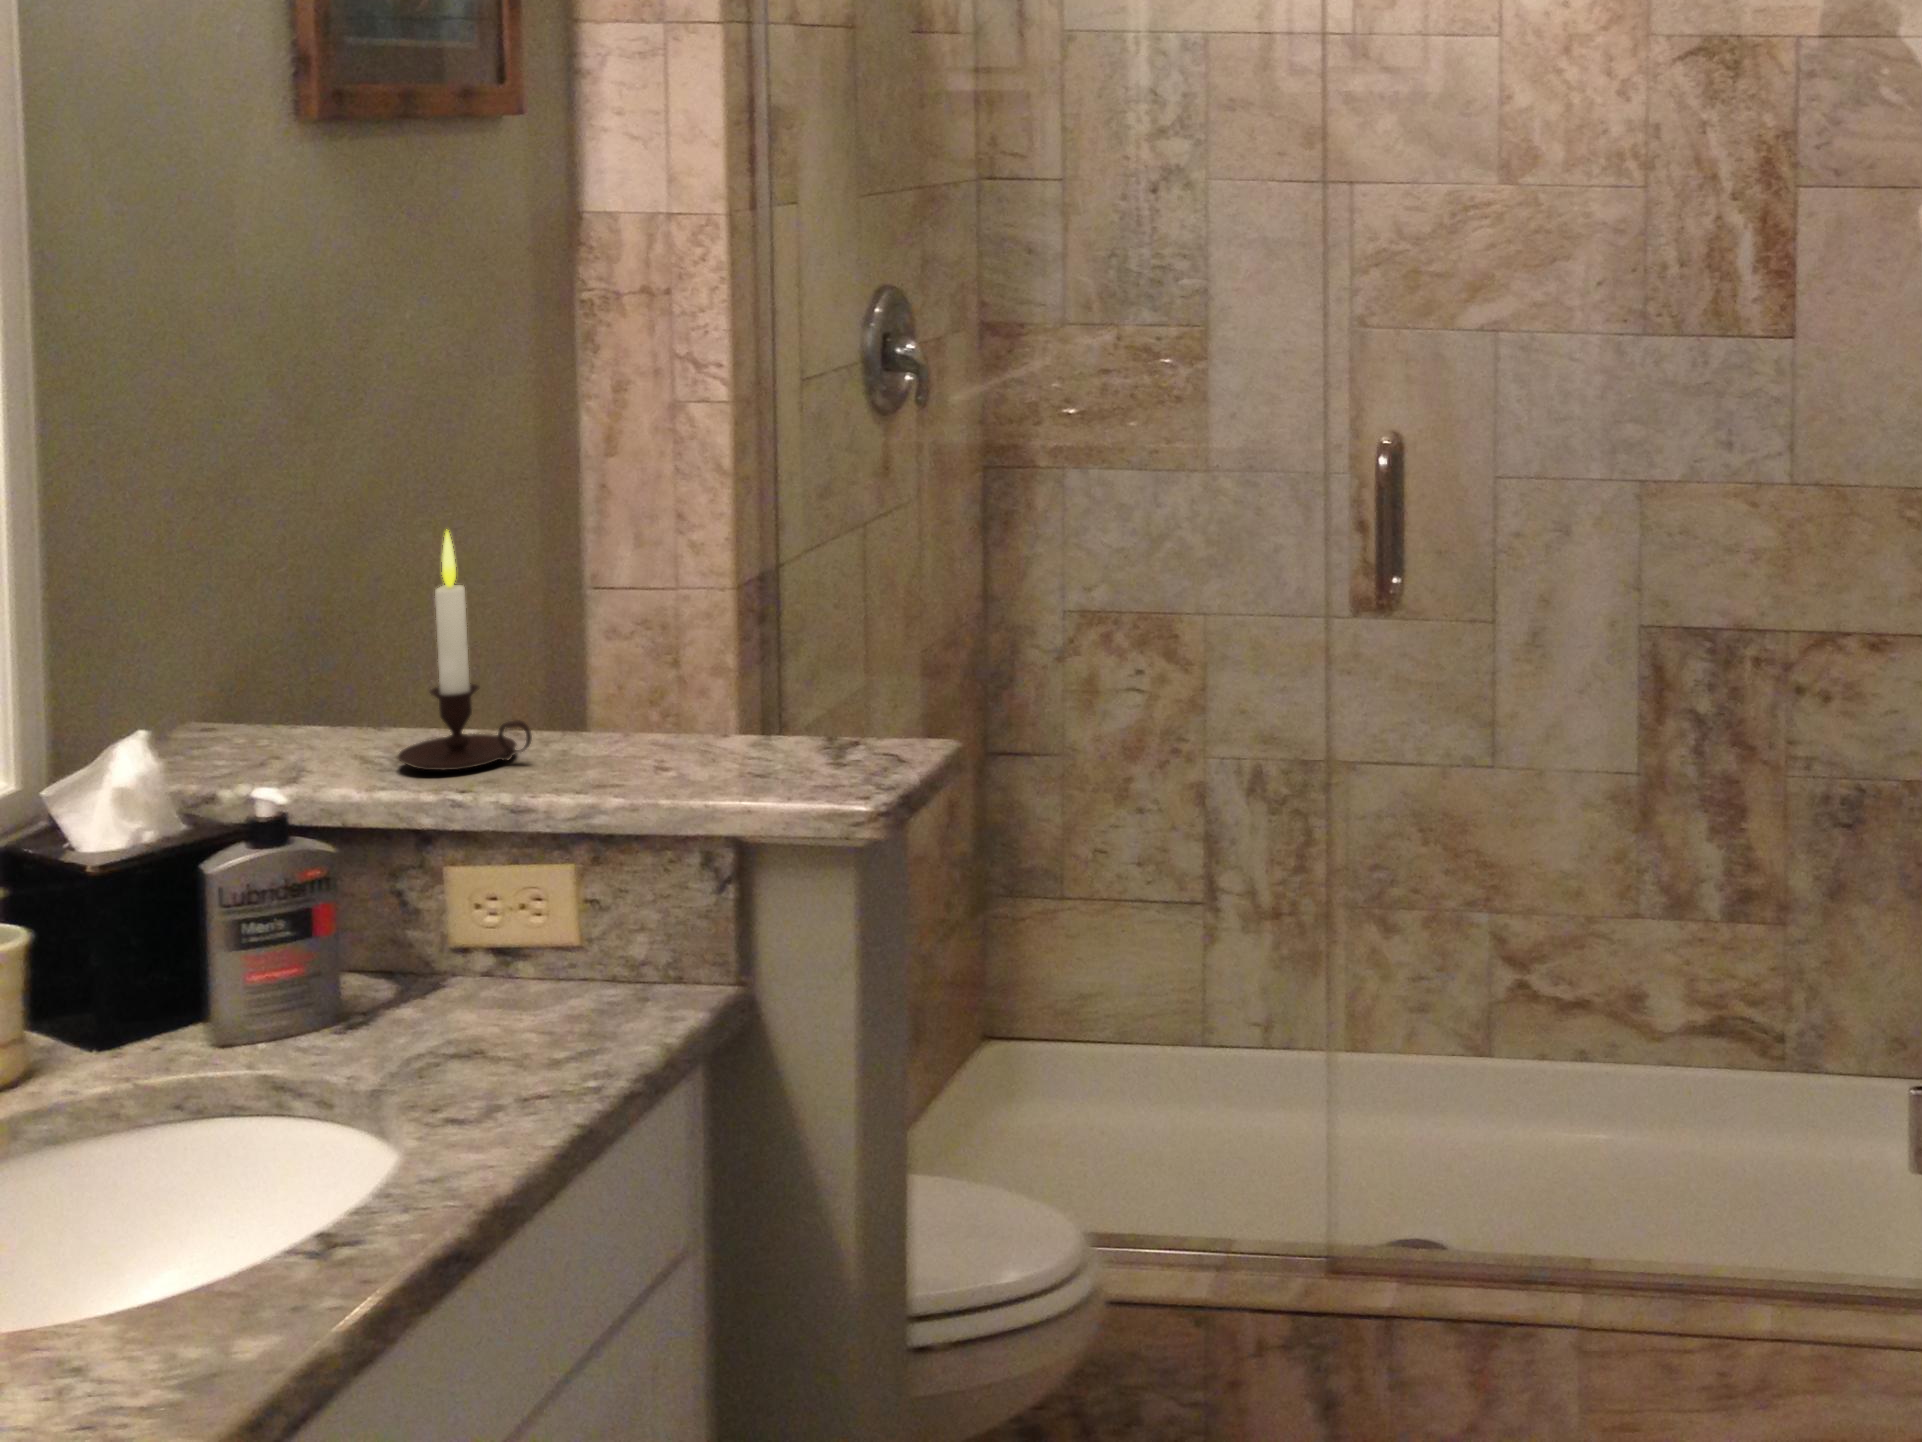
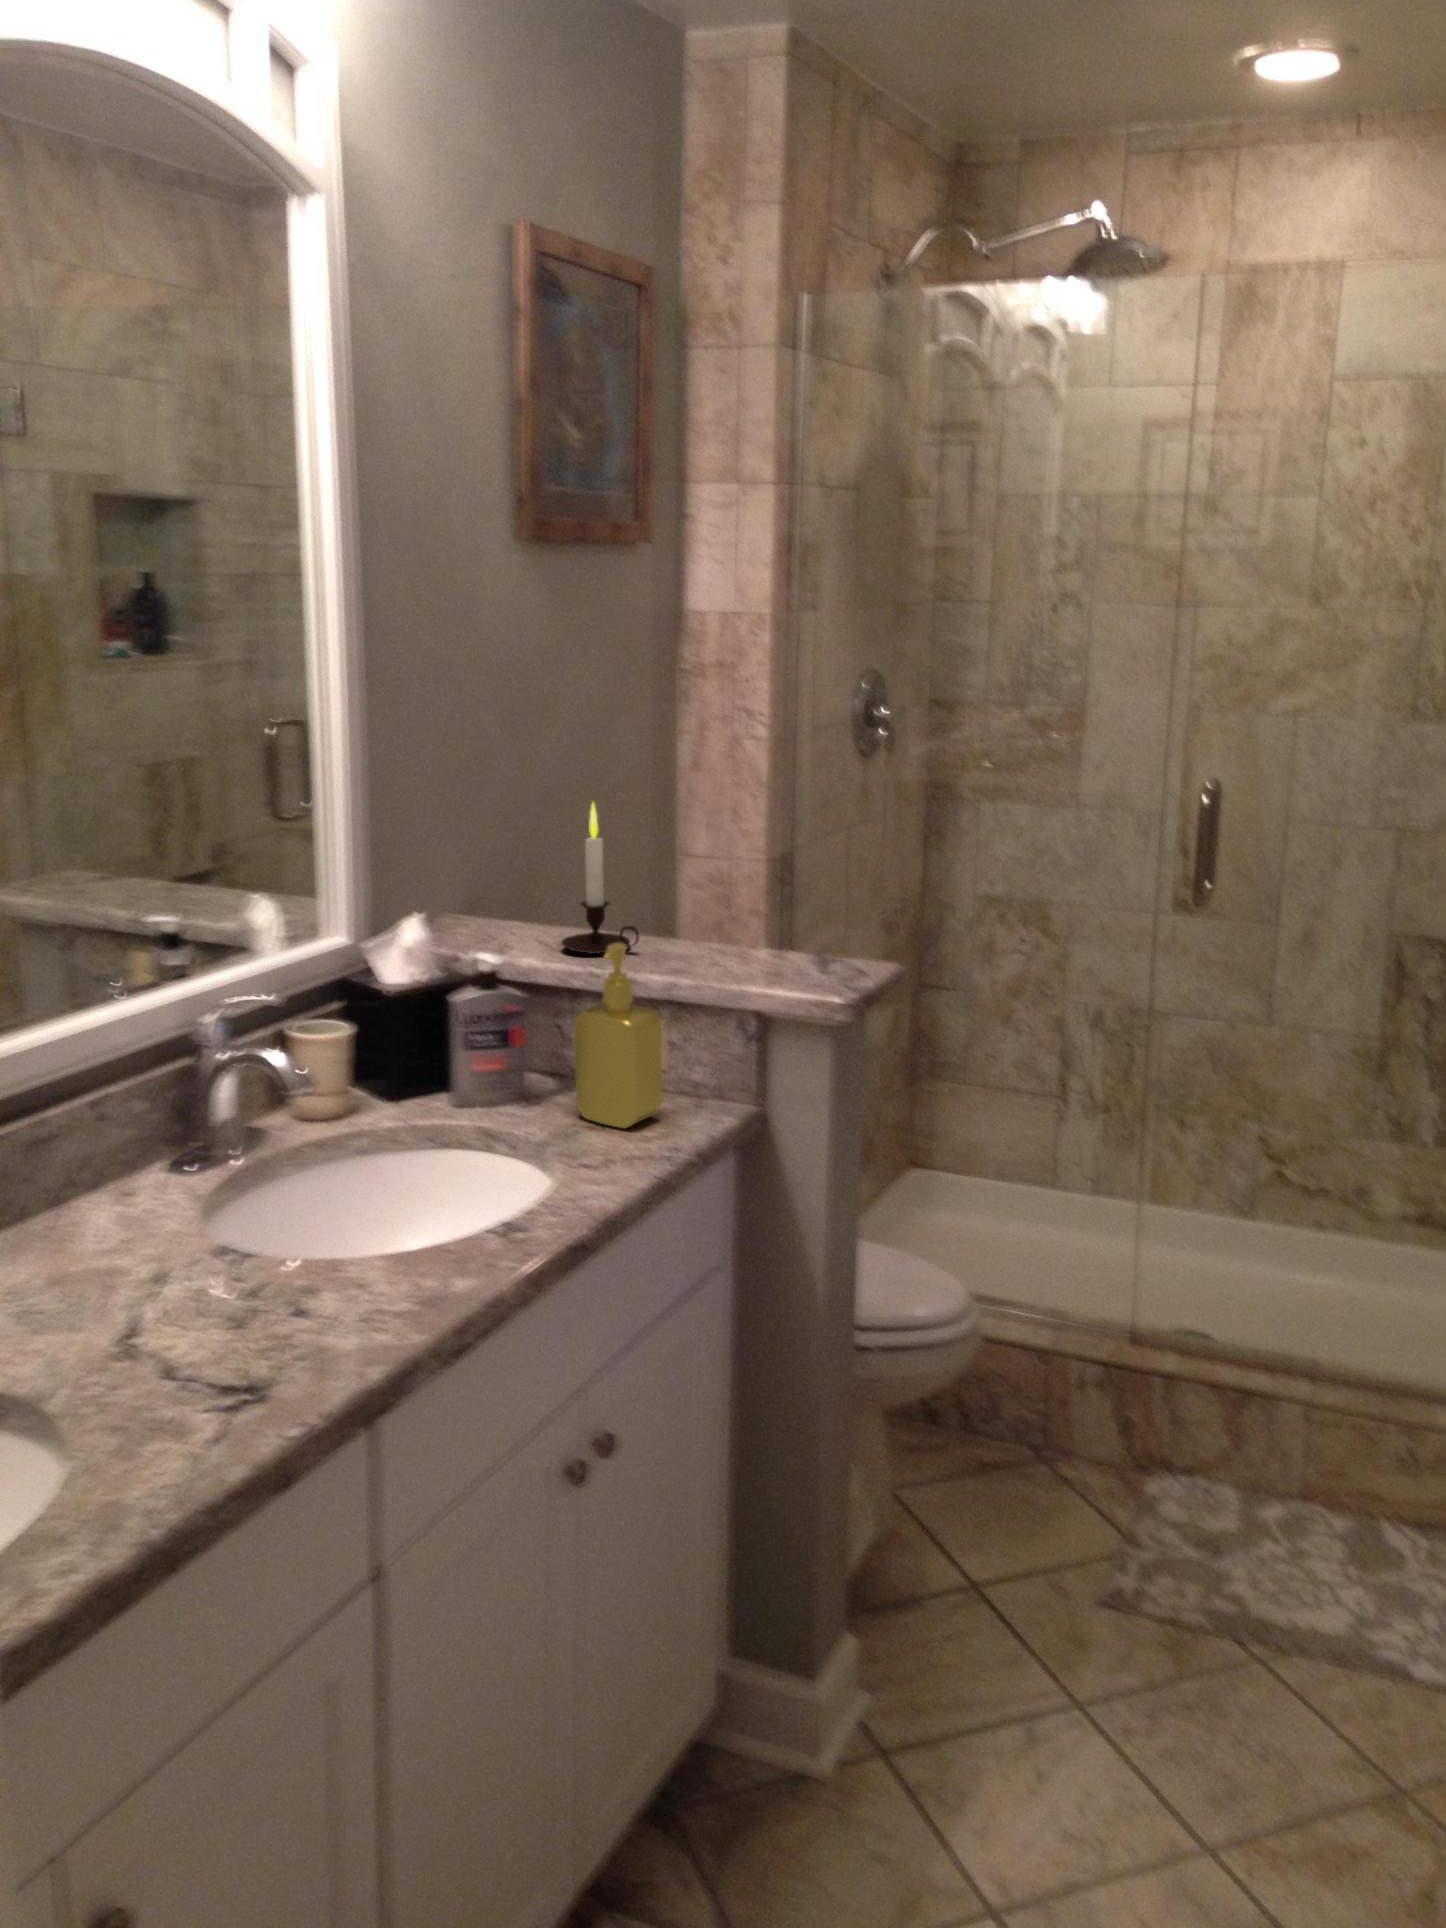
soap dispenser: none [428,752,581,1049] -> present [575,943,662,1128]

